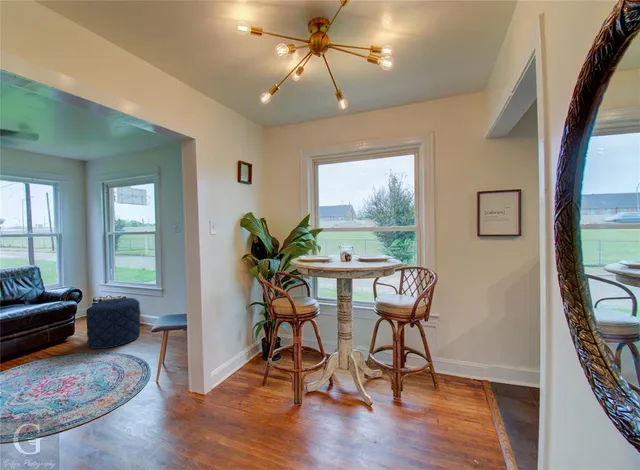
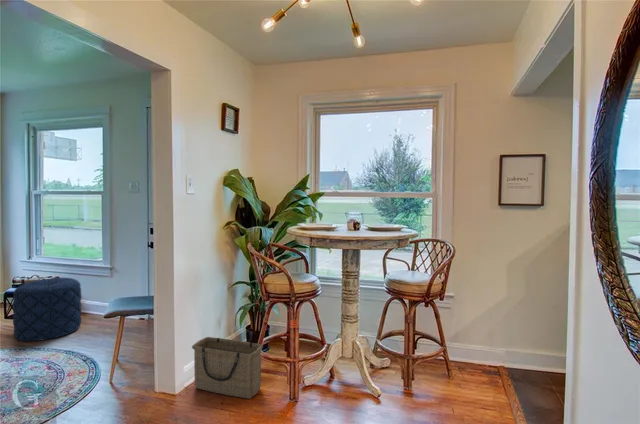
basket: none [214,350,272,405] -> present [192,337,263,399]

